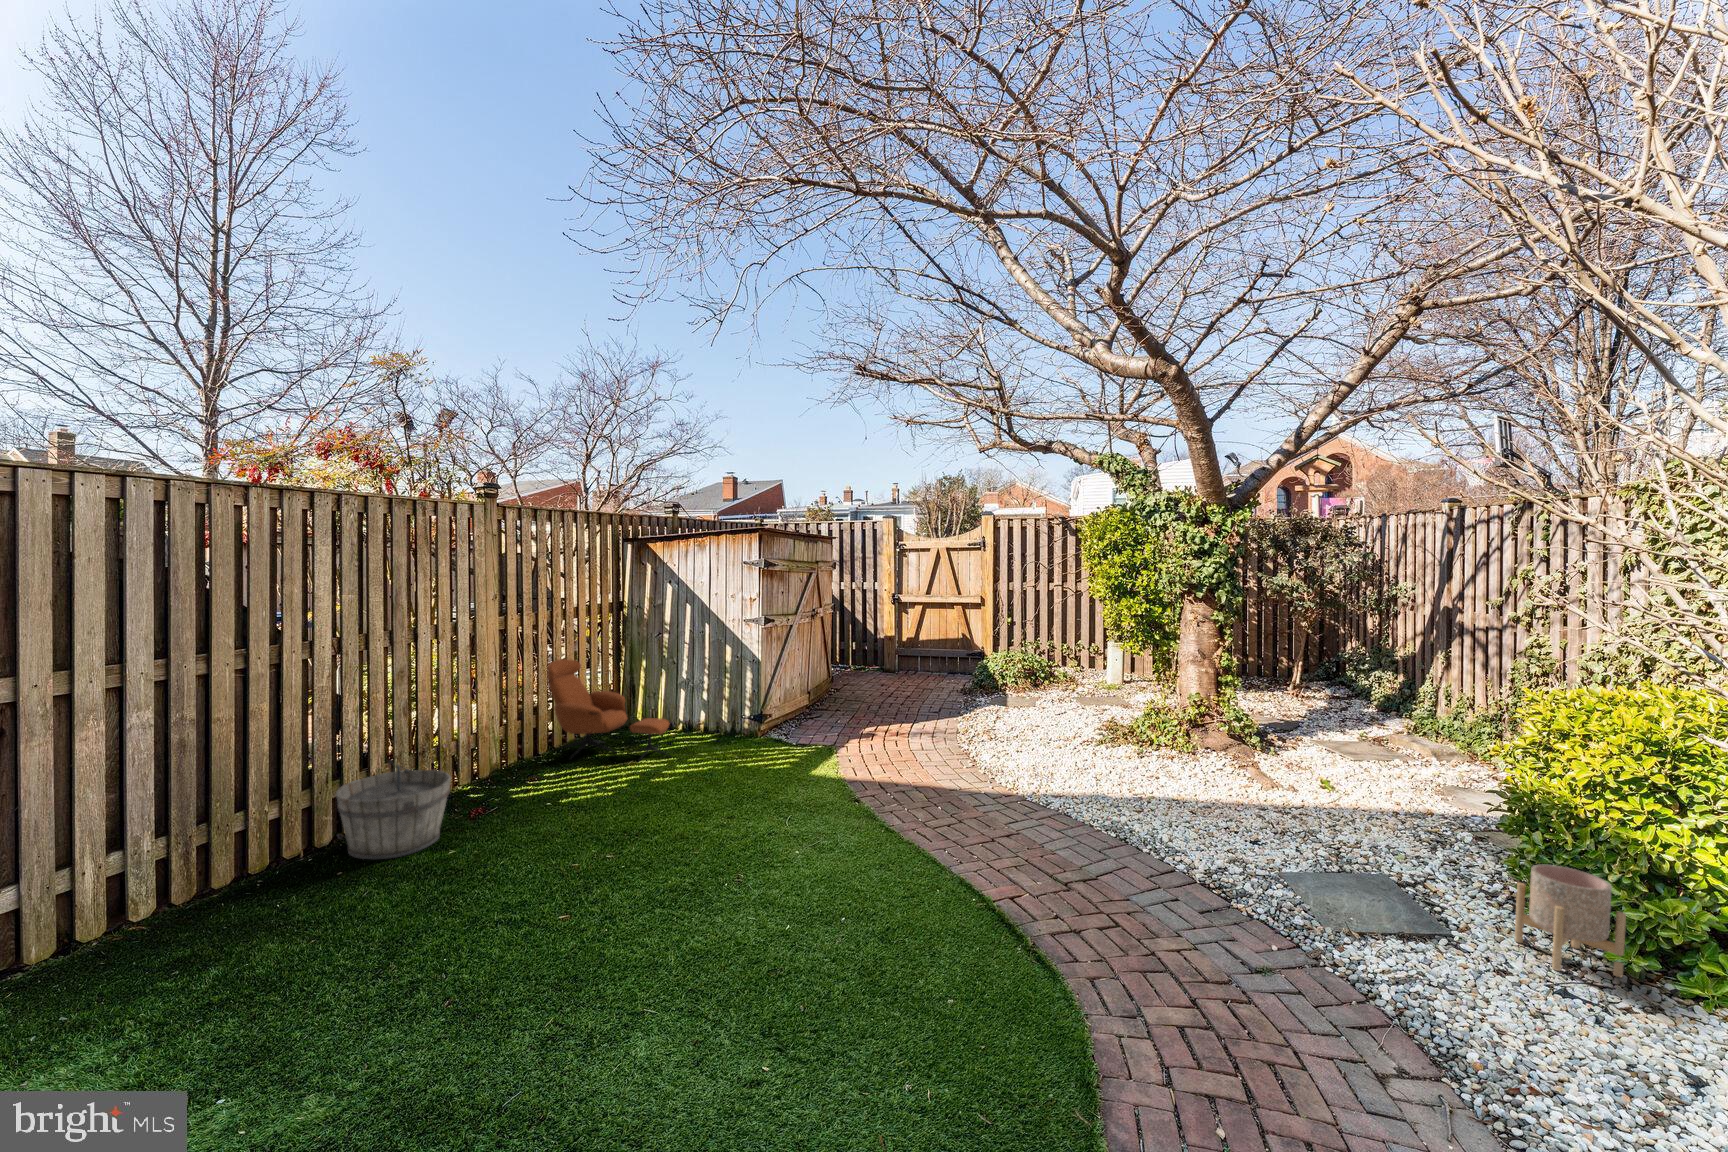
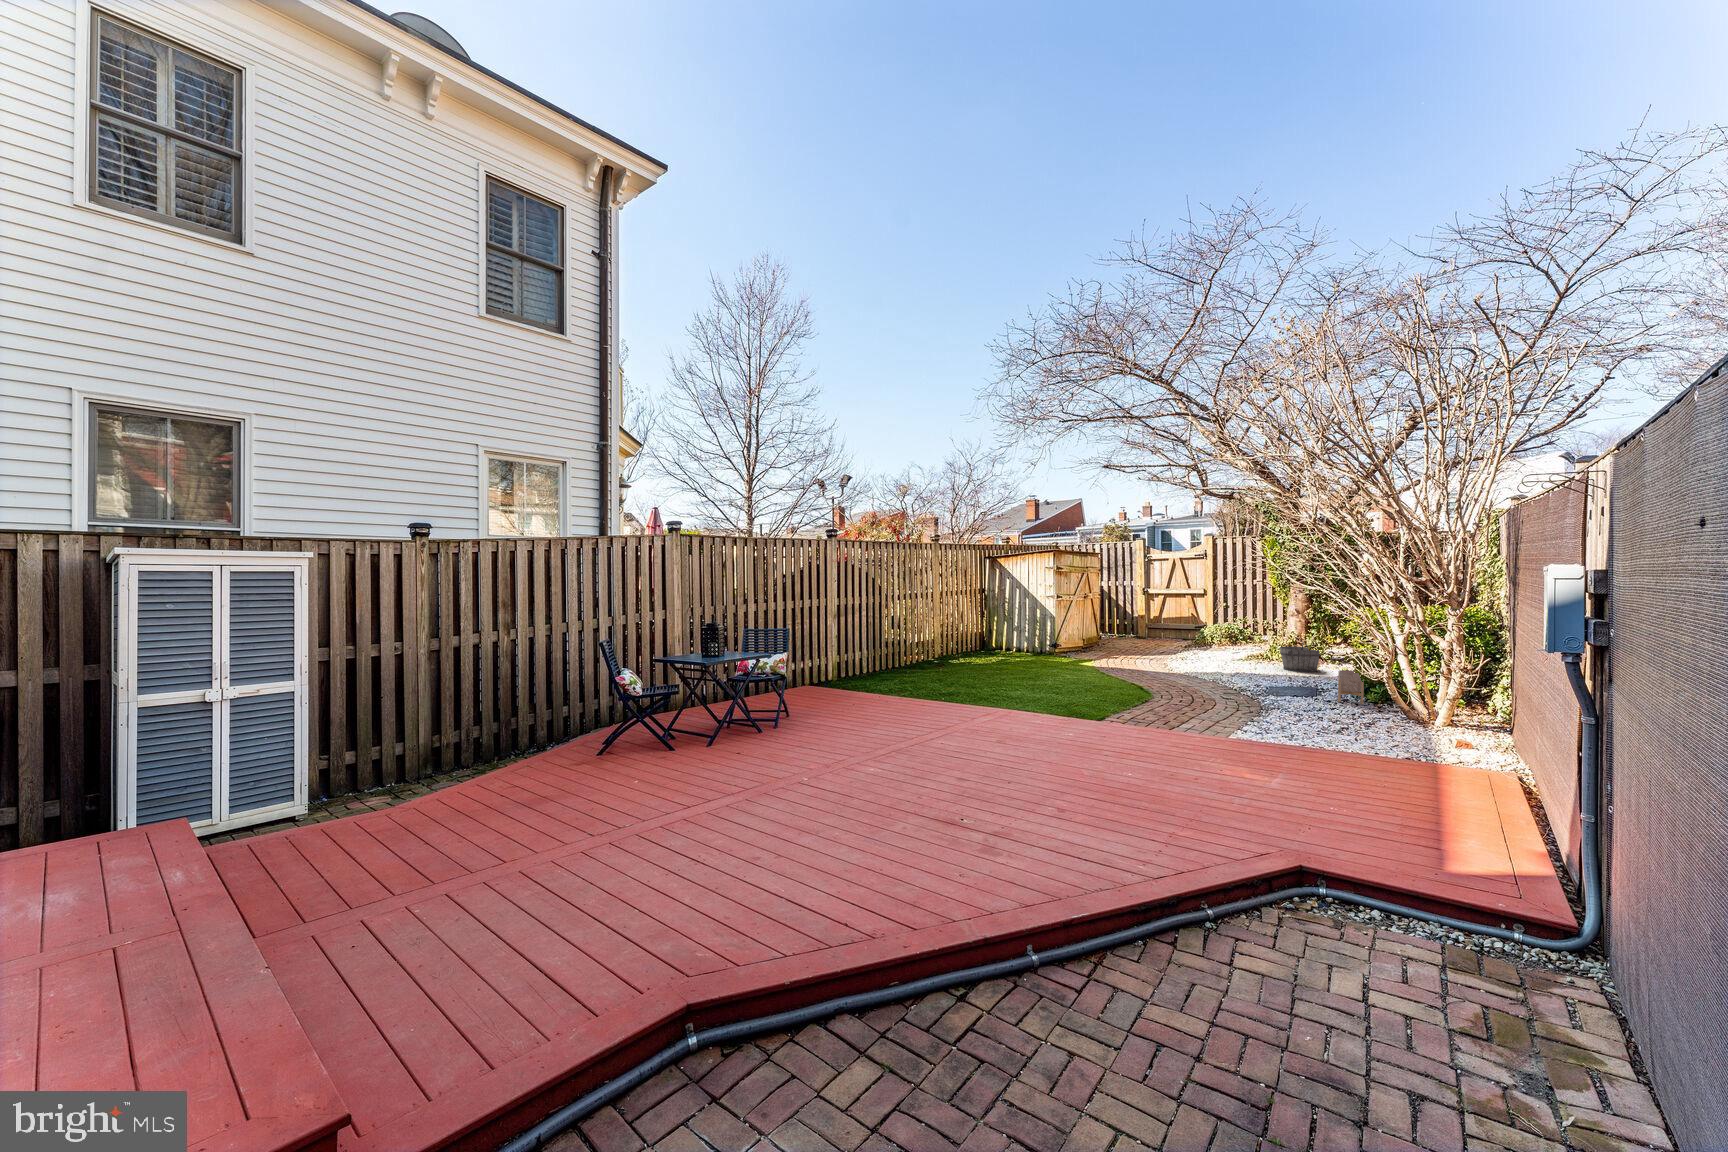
lounge chair: present [547,659,670,760] -> none [958,611,1013,656]
wooden bucket: present [336,761,451,859] -> present [1280,640,1321,672]

